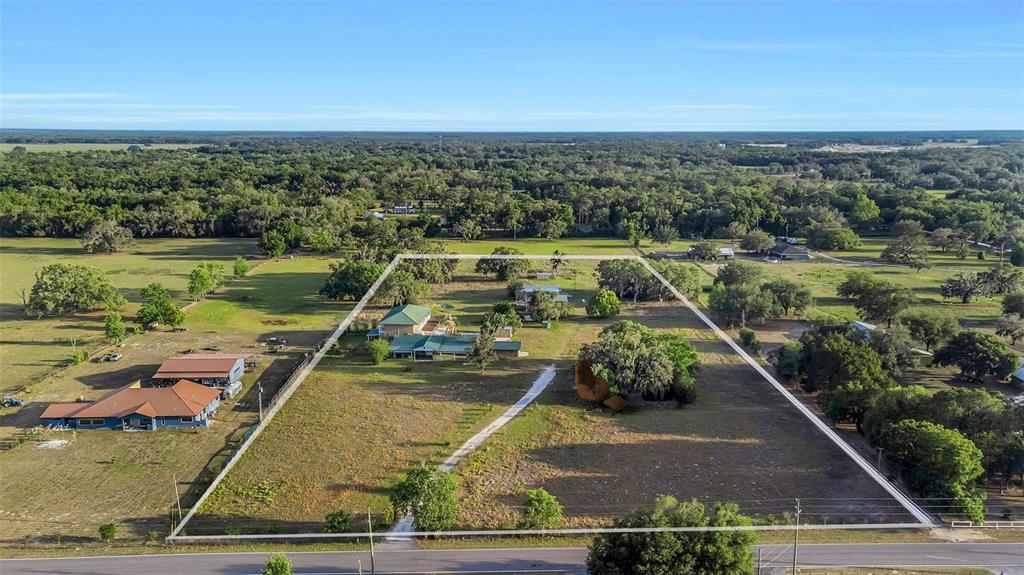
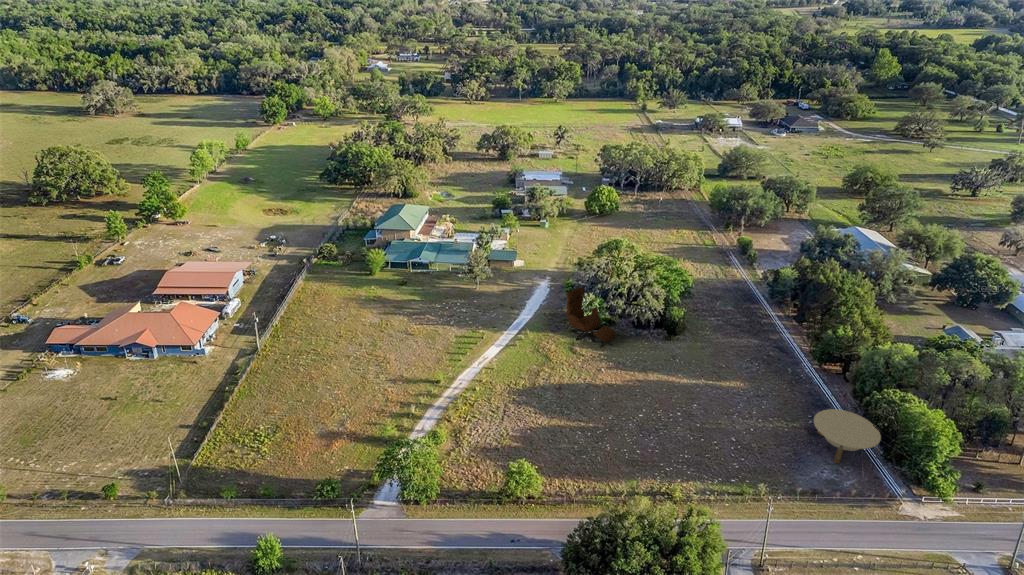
round table: none [835,449,905,497] -> present [814,409,881,463]

